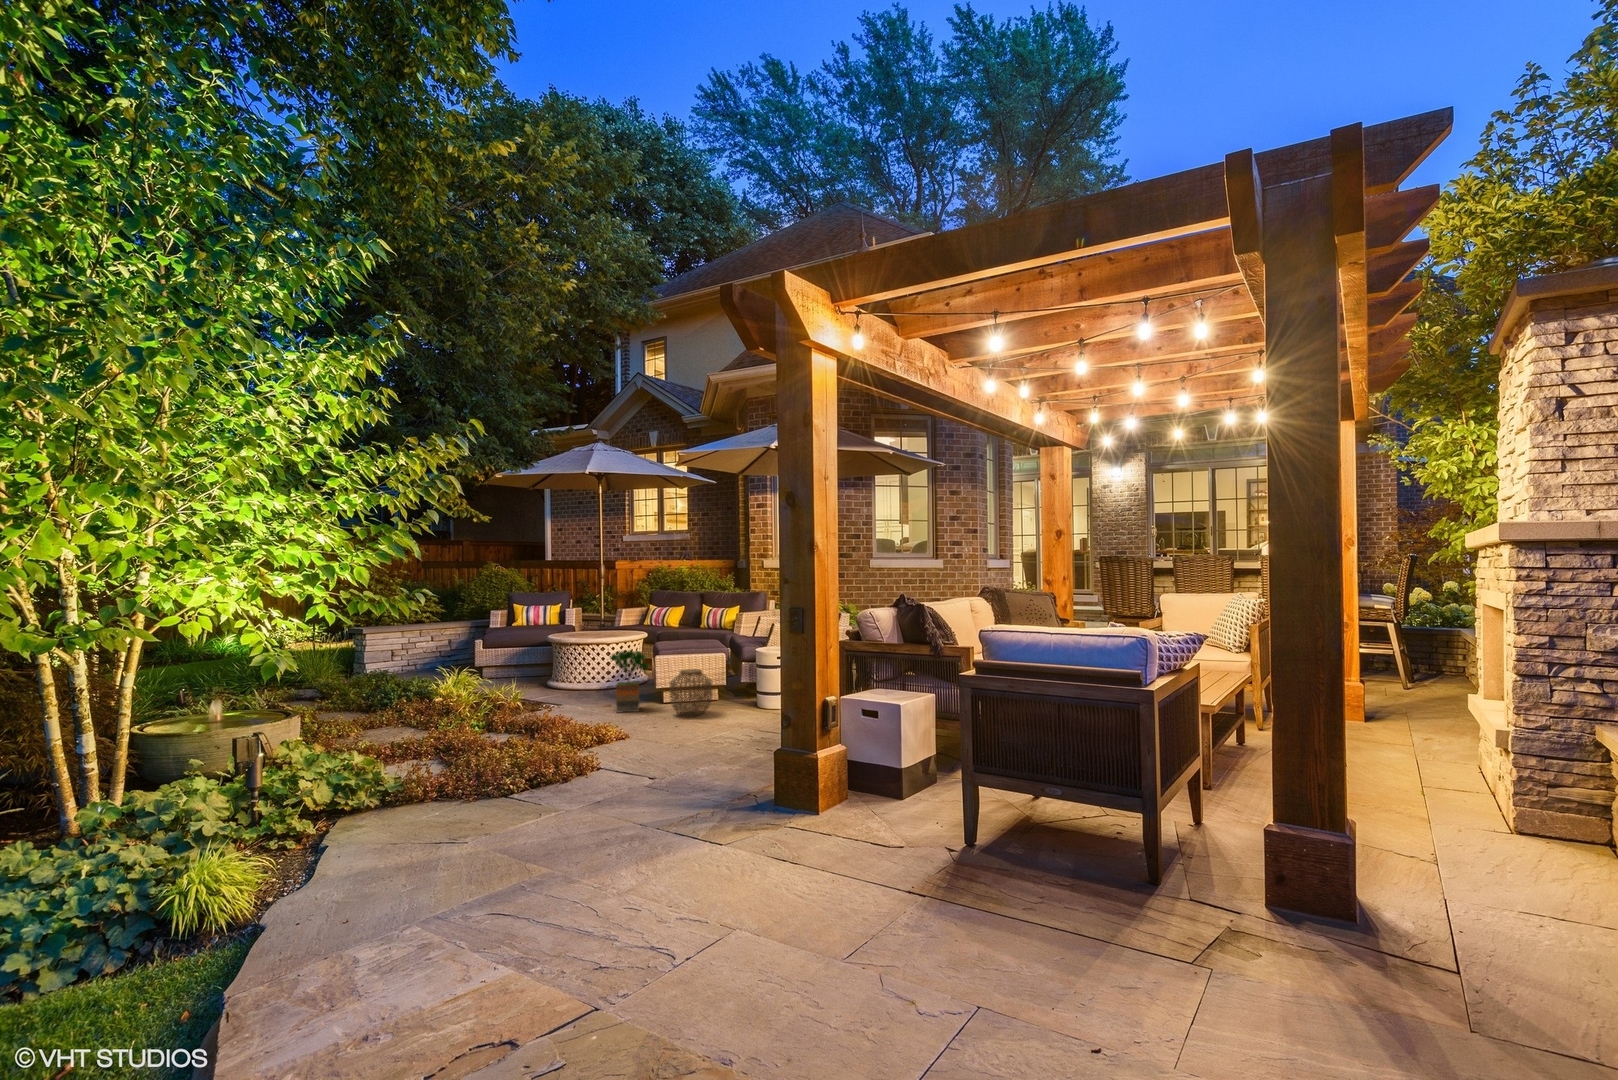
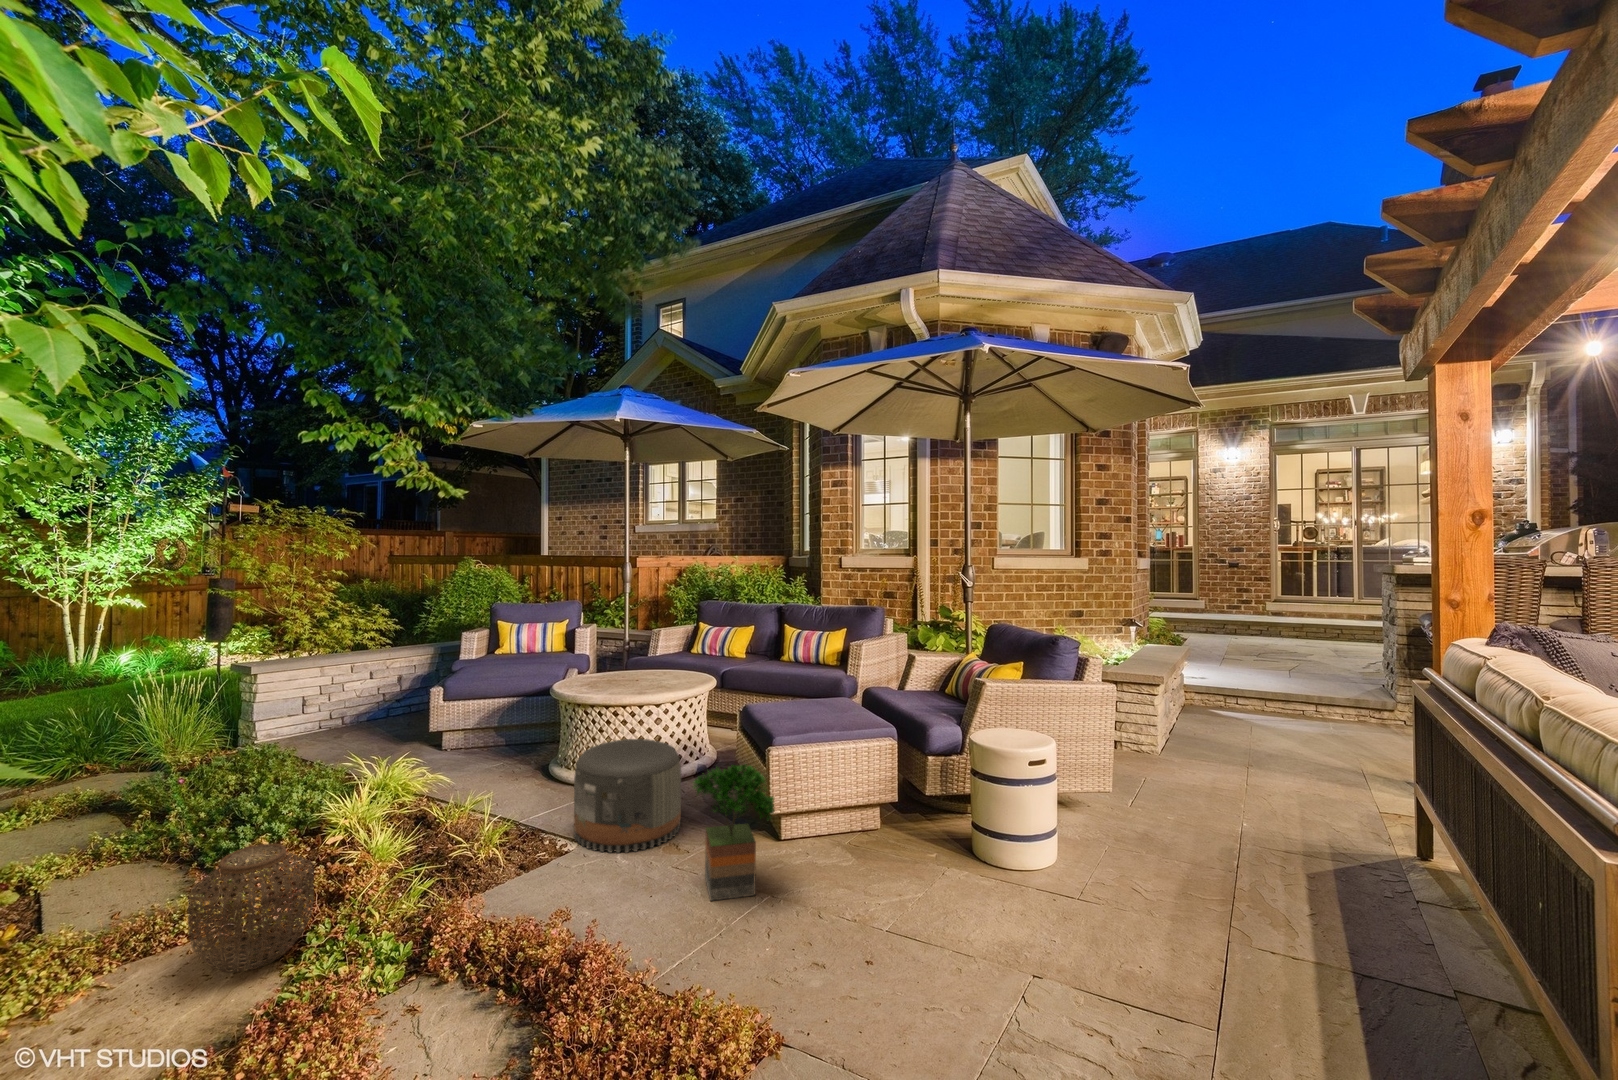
pouf: none [554,652,613,703] -> present [574,739,681,853]
woven basket: present [670,669,712,717] -> present [188,844,314,972]

